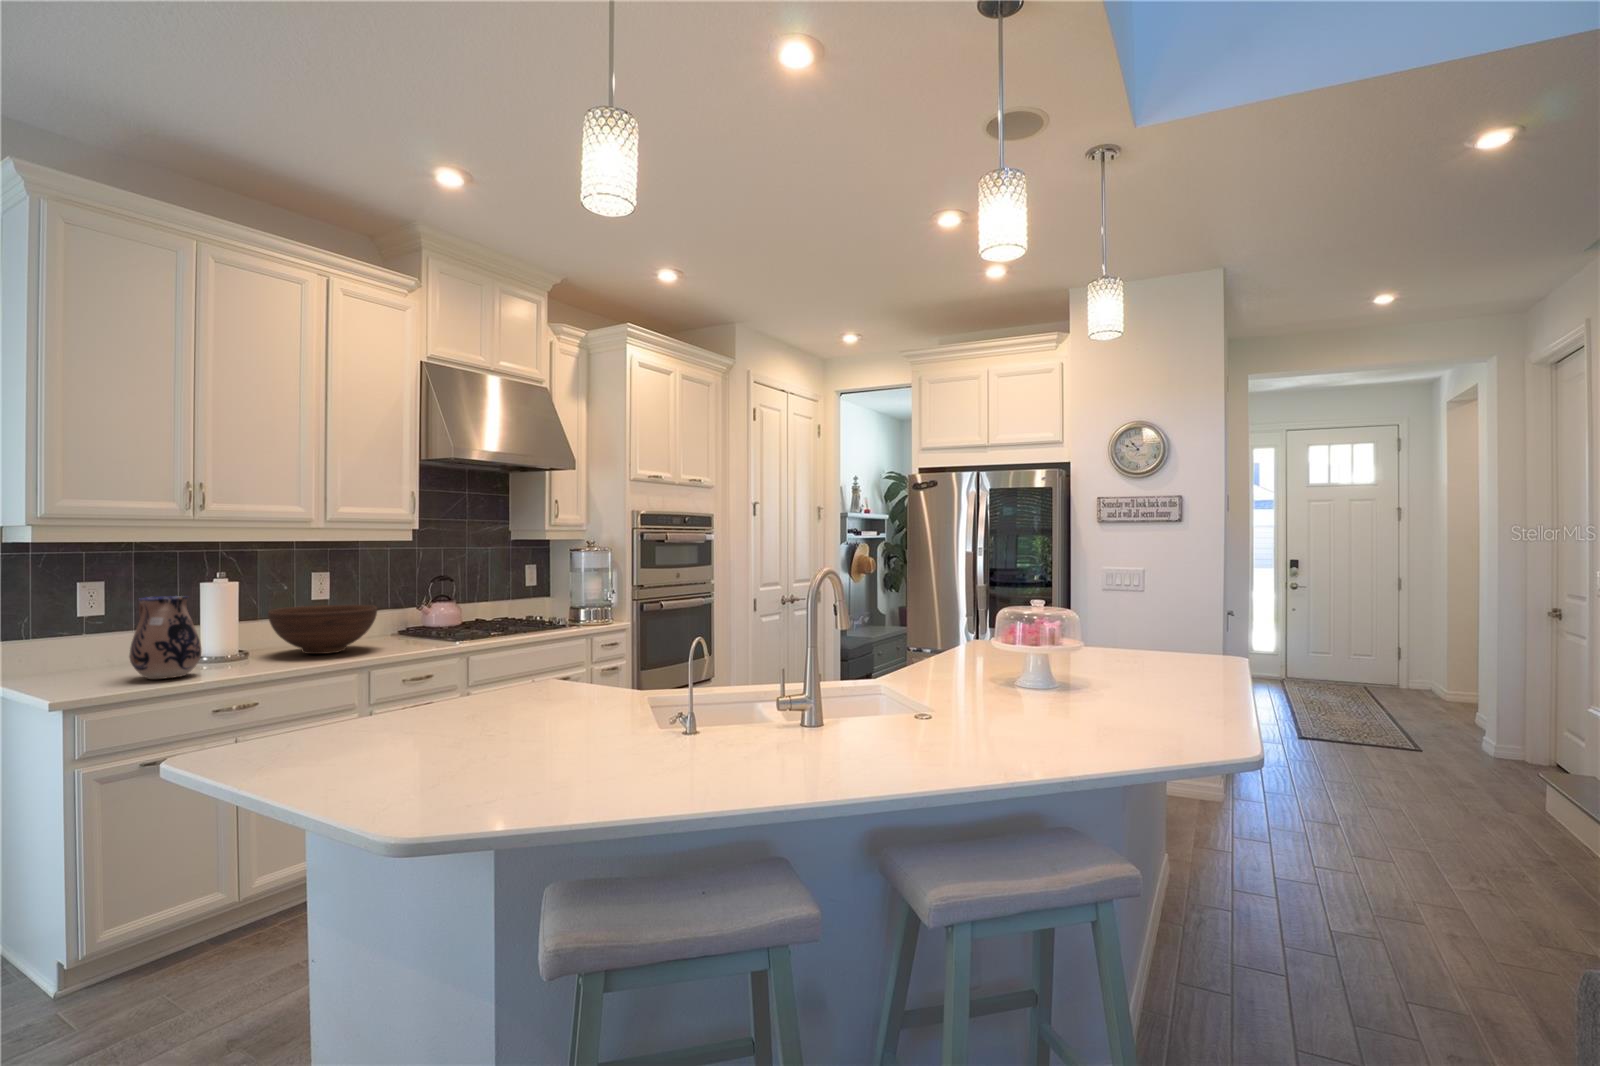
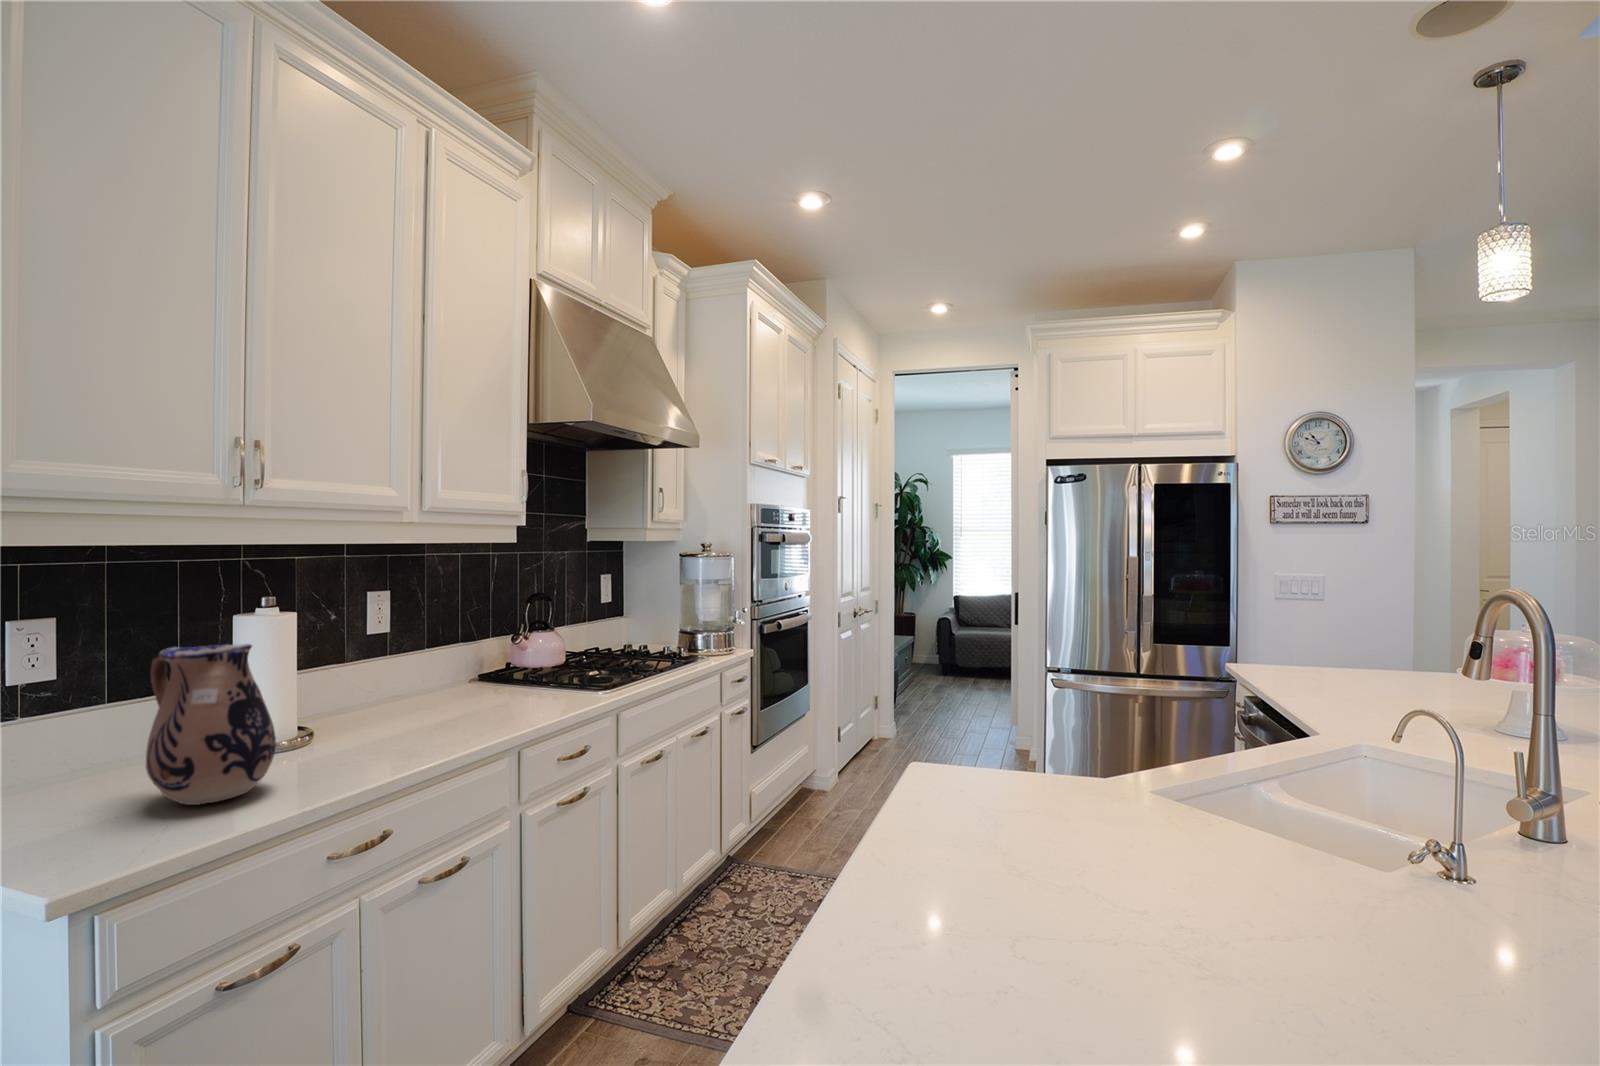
fruit bowl: present [268,605,378,654] -> none [341,641,507,725]

